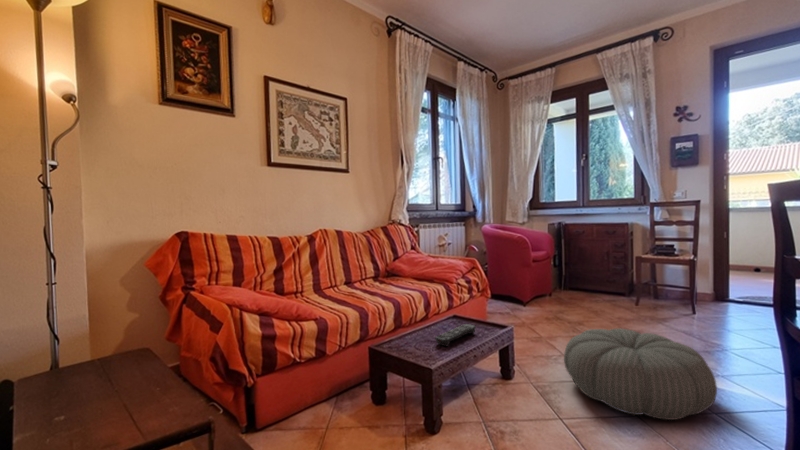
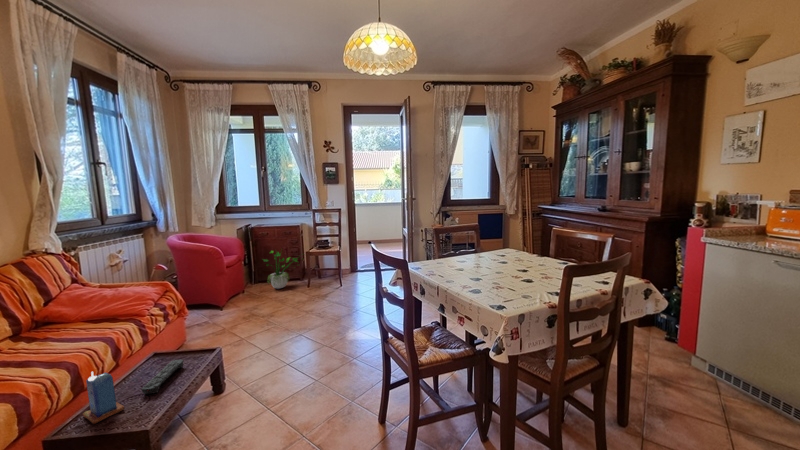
potted plant: none [575,240,639,299] -> present [264,251,298,289]
candle: none [393,304,420,352] -> present [83,372,124,424]
pouf: present [564,329,717,420] -> none [263,318,351,381]

